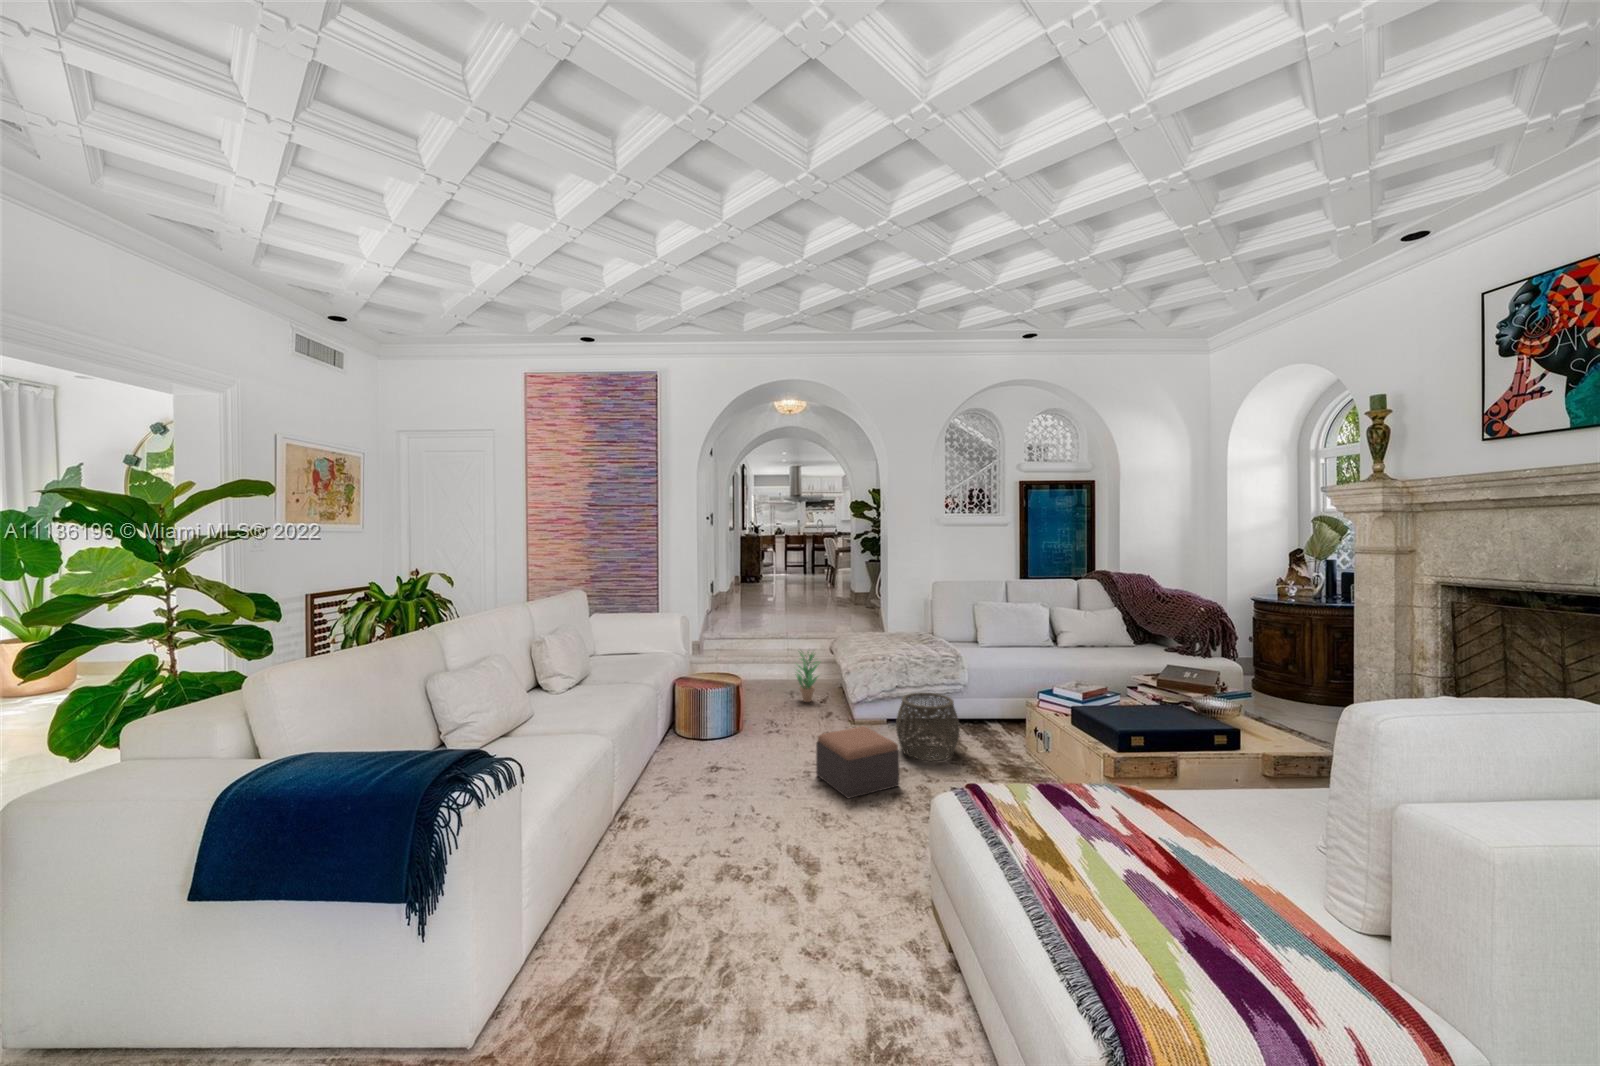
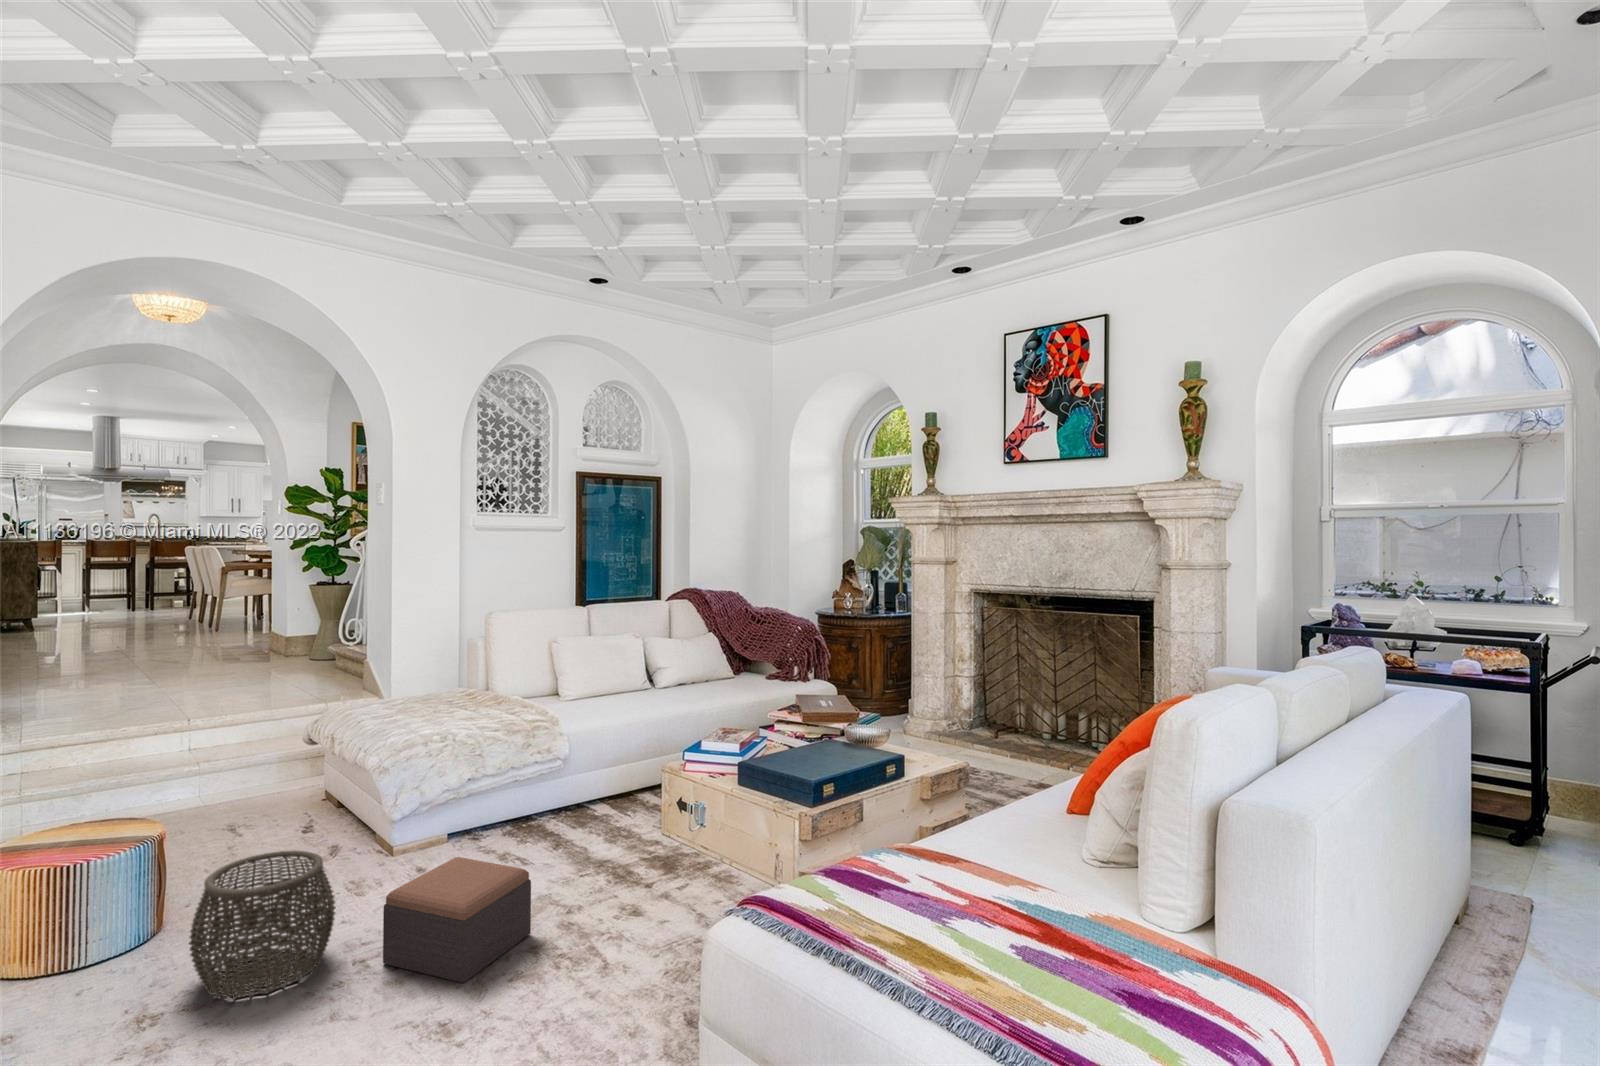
potted plant: present [797,652,820,702] -> none [245,745,307,843]
woven basket: present [896,692,959,761] -> present [189,851,336,999]

